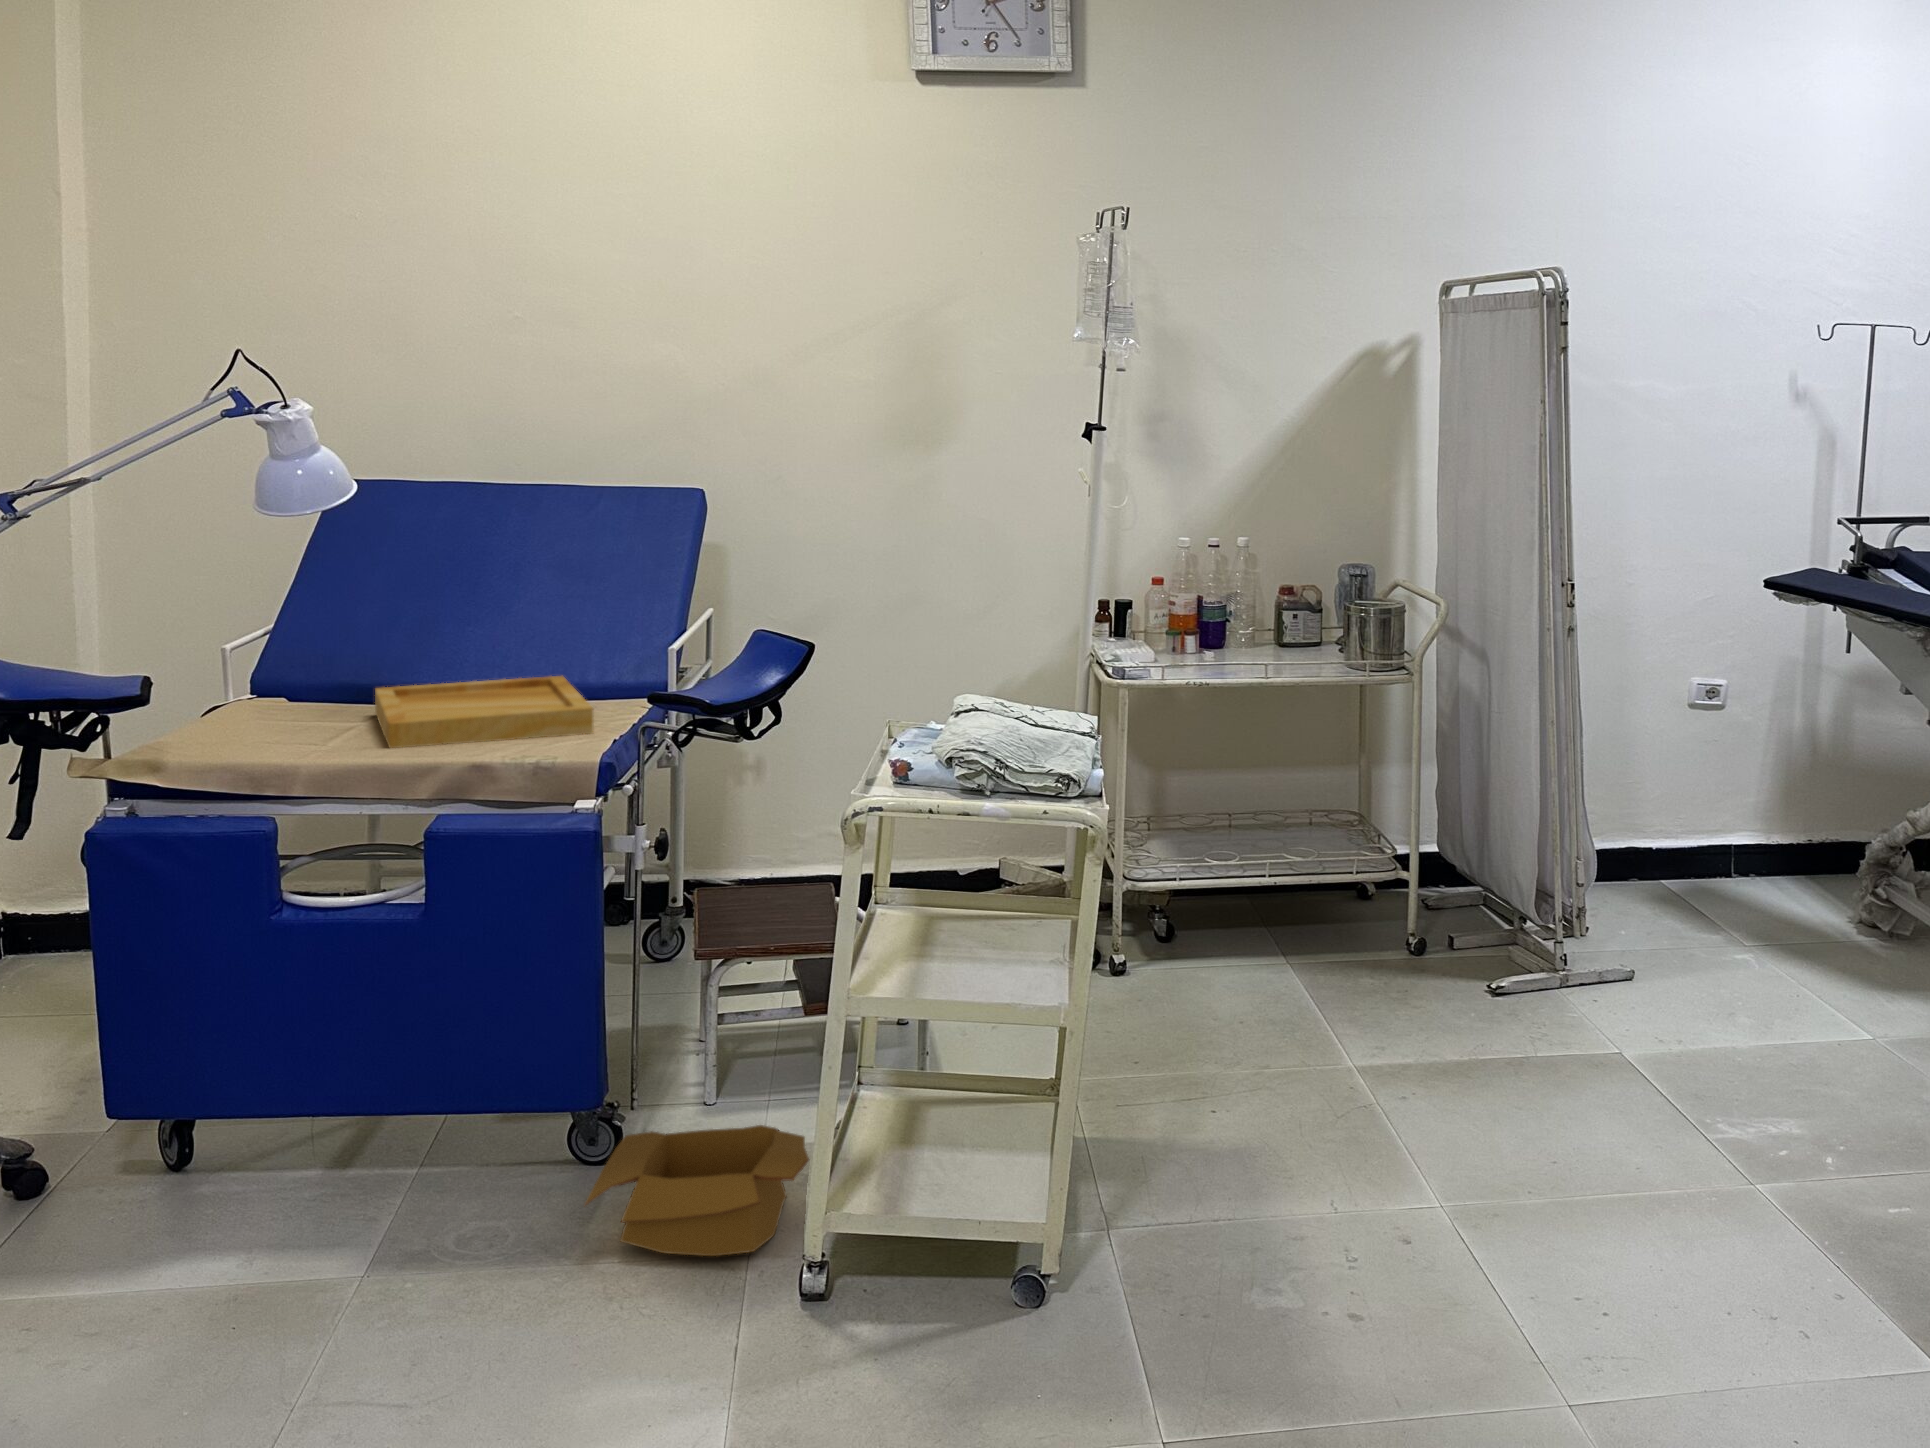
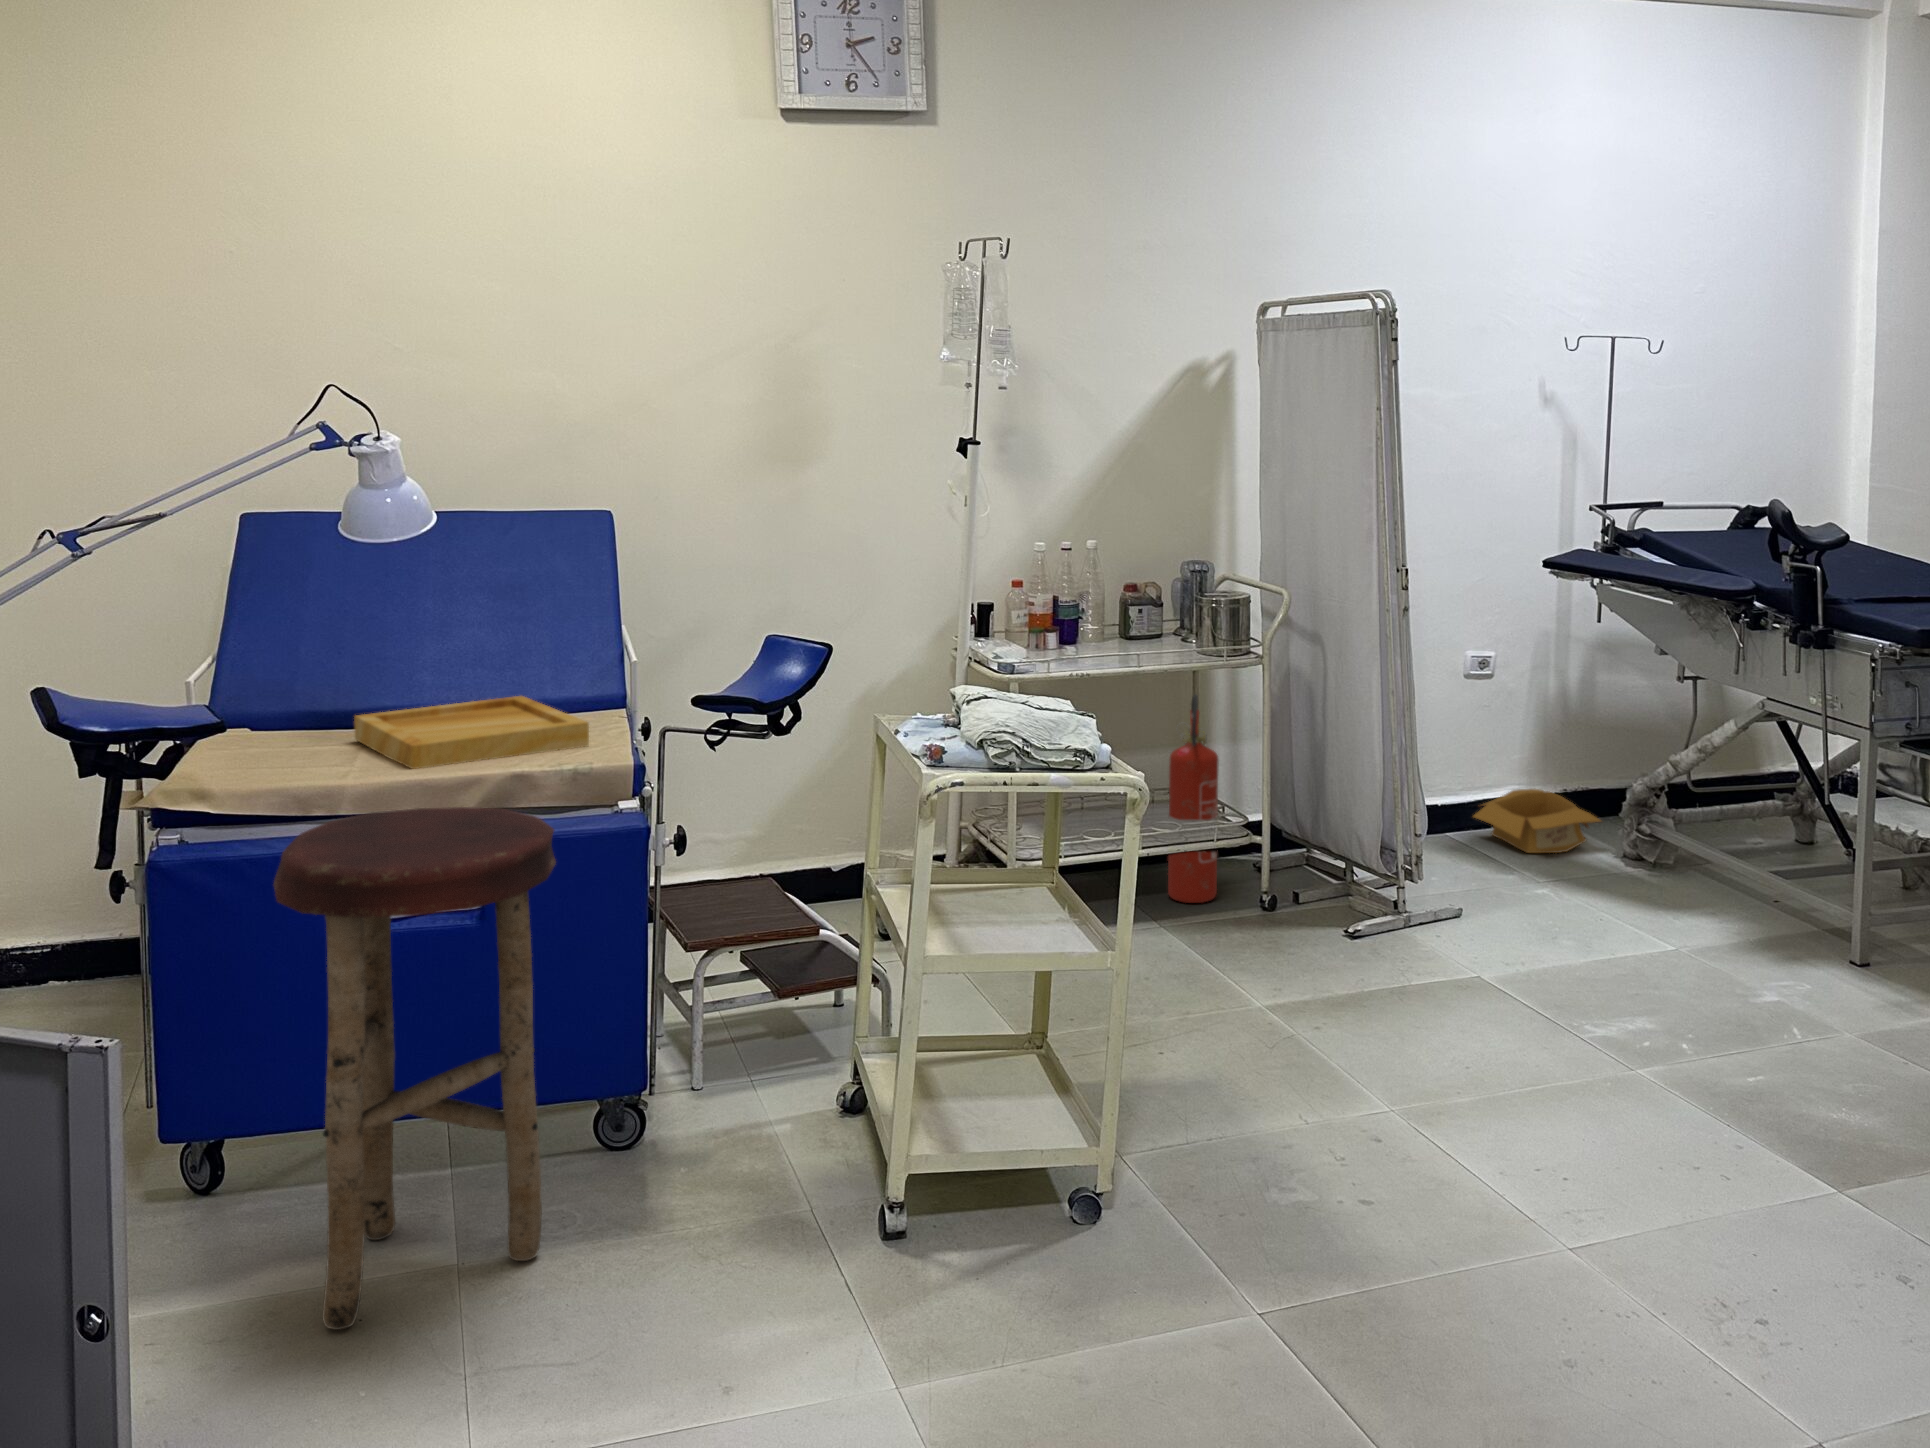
fire extinguisher: none [1311,710,1369,940] -> present [1168,694,1219,903]
stool: none [135,794,457,1354] -> present [274,807,556,1330]
cardboard box: present [585,1125,809,1256] -> present [1473,789,1601,853]

